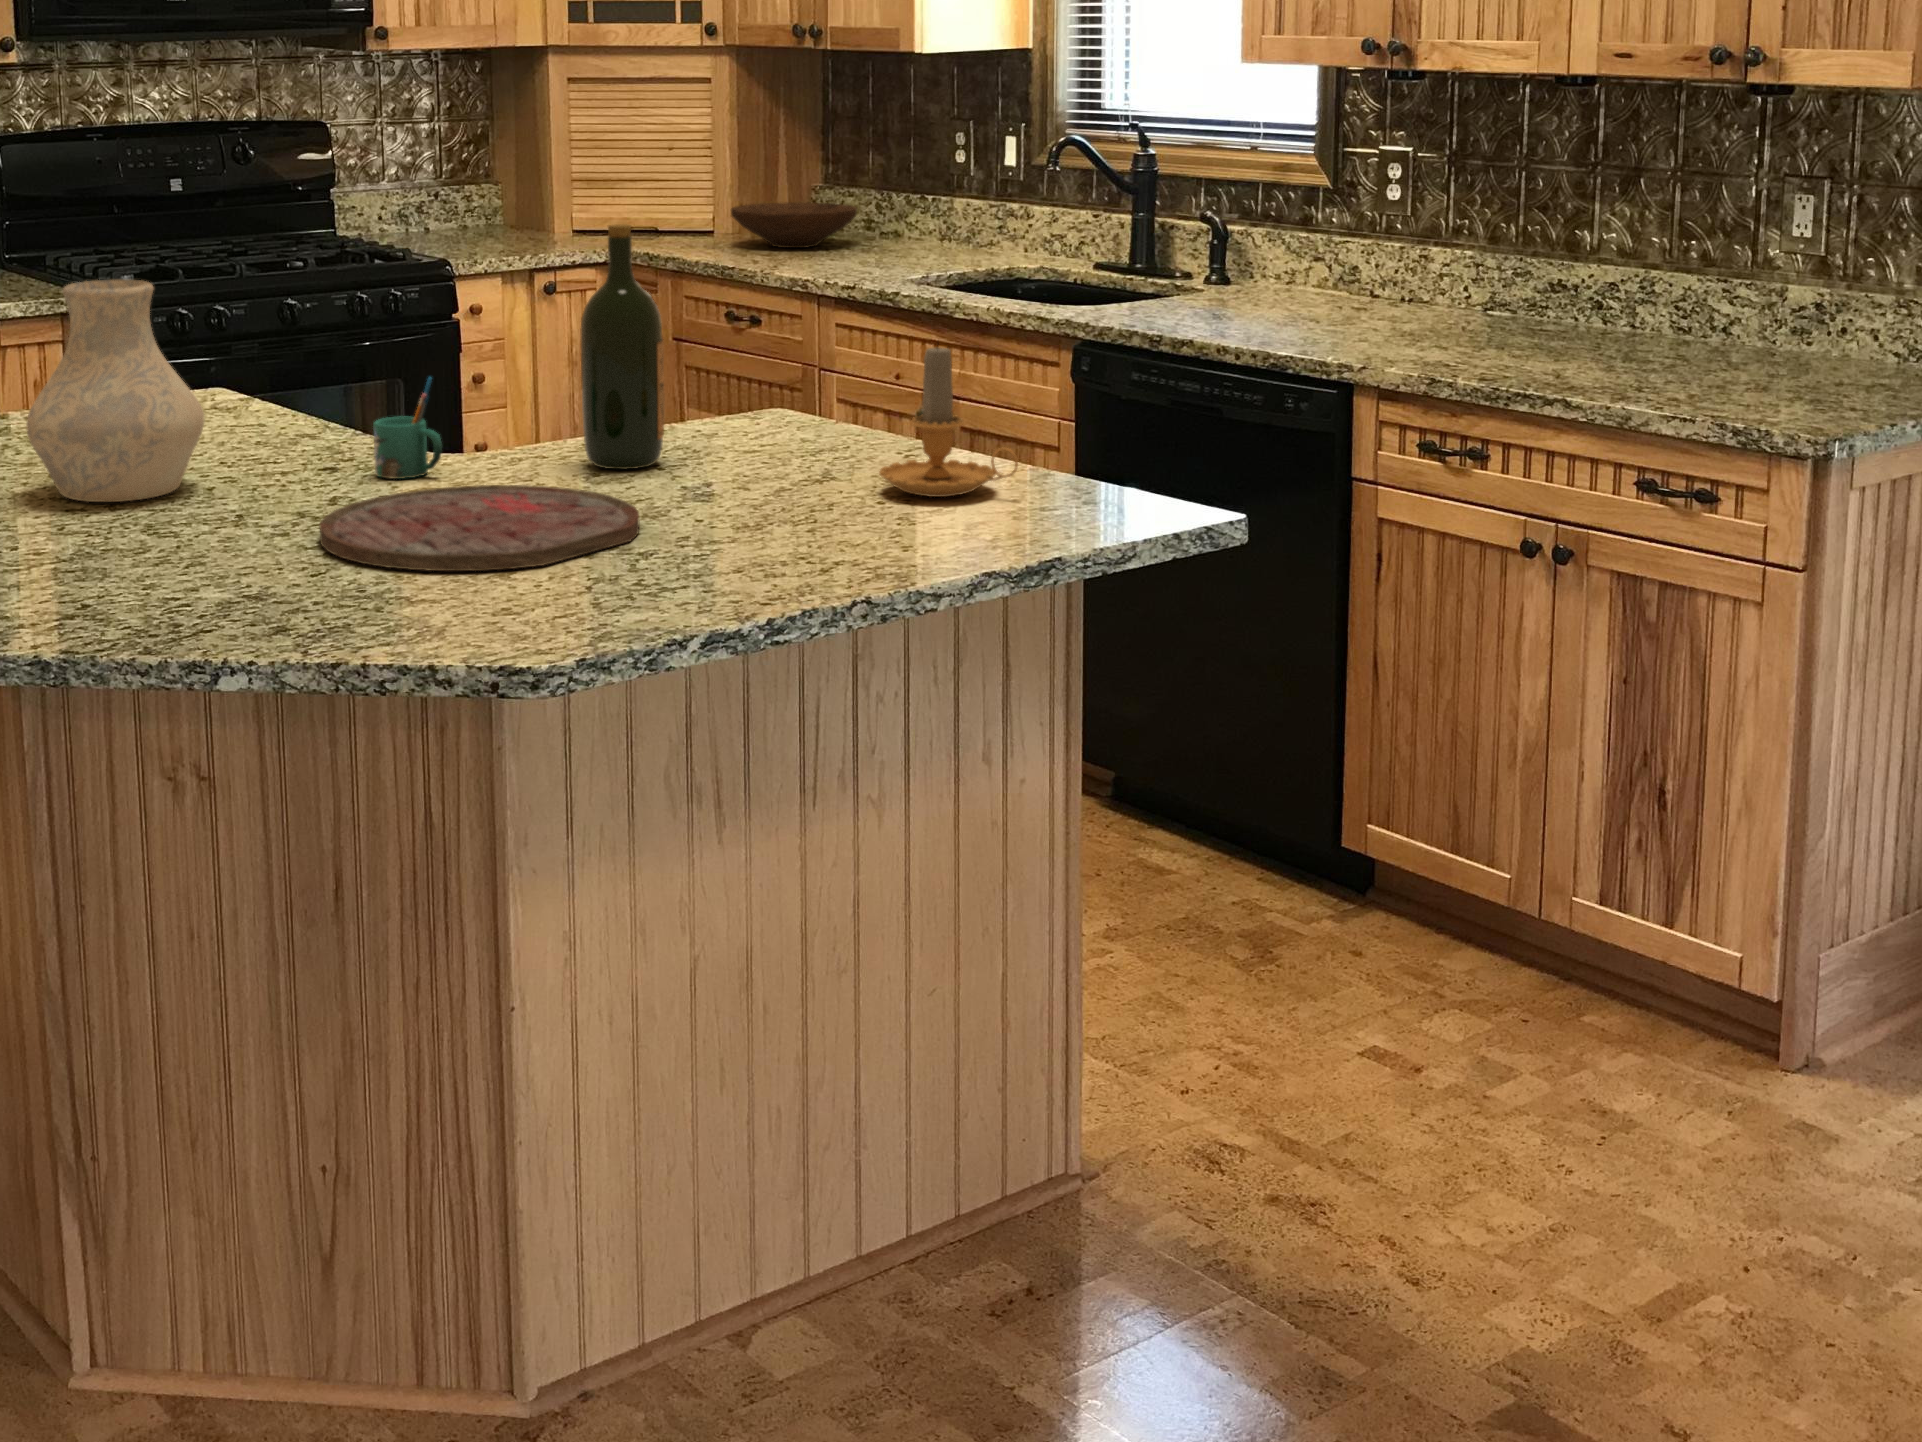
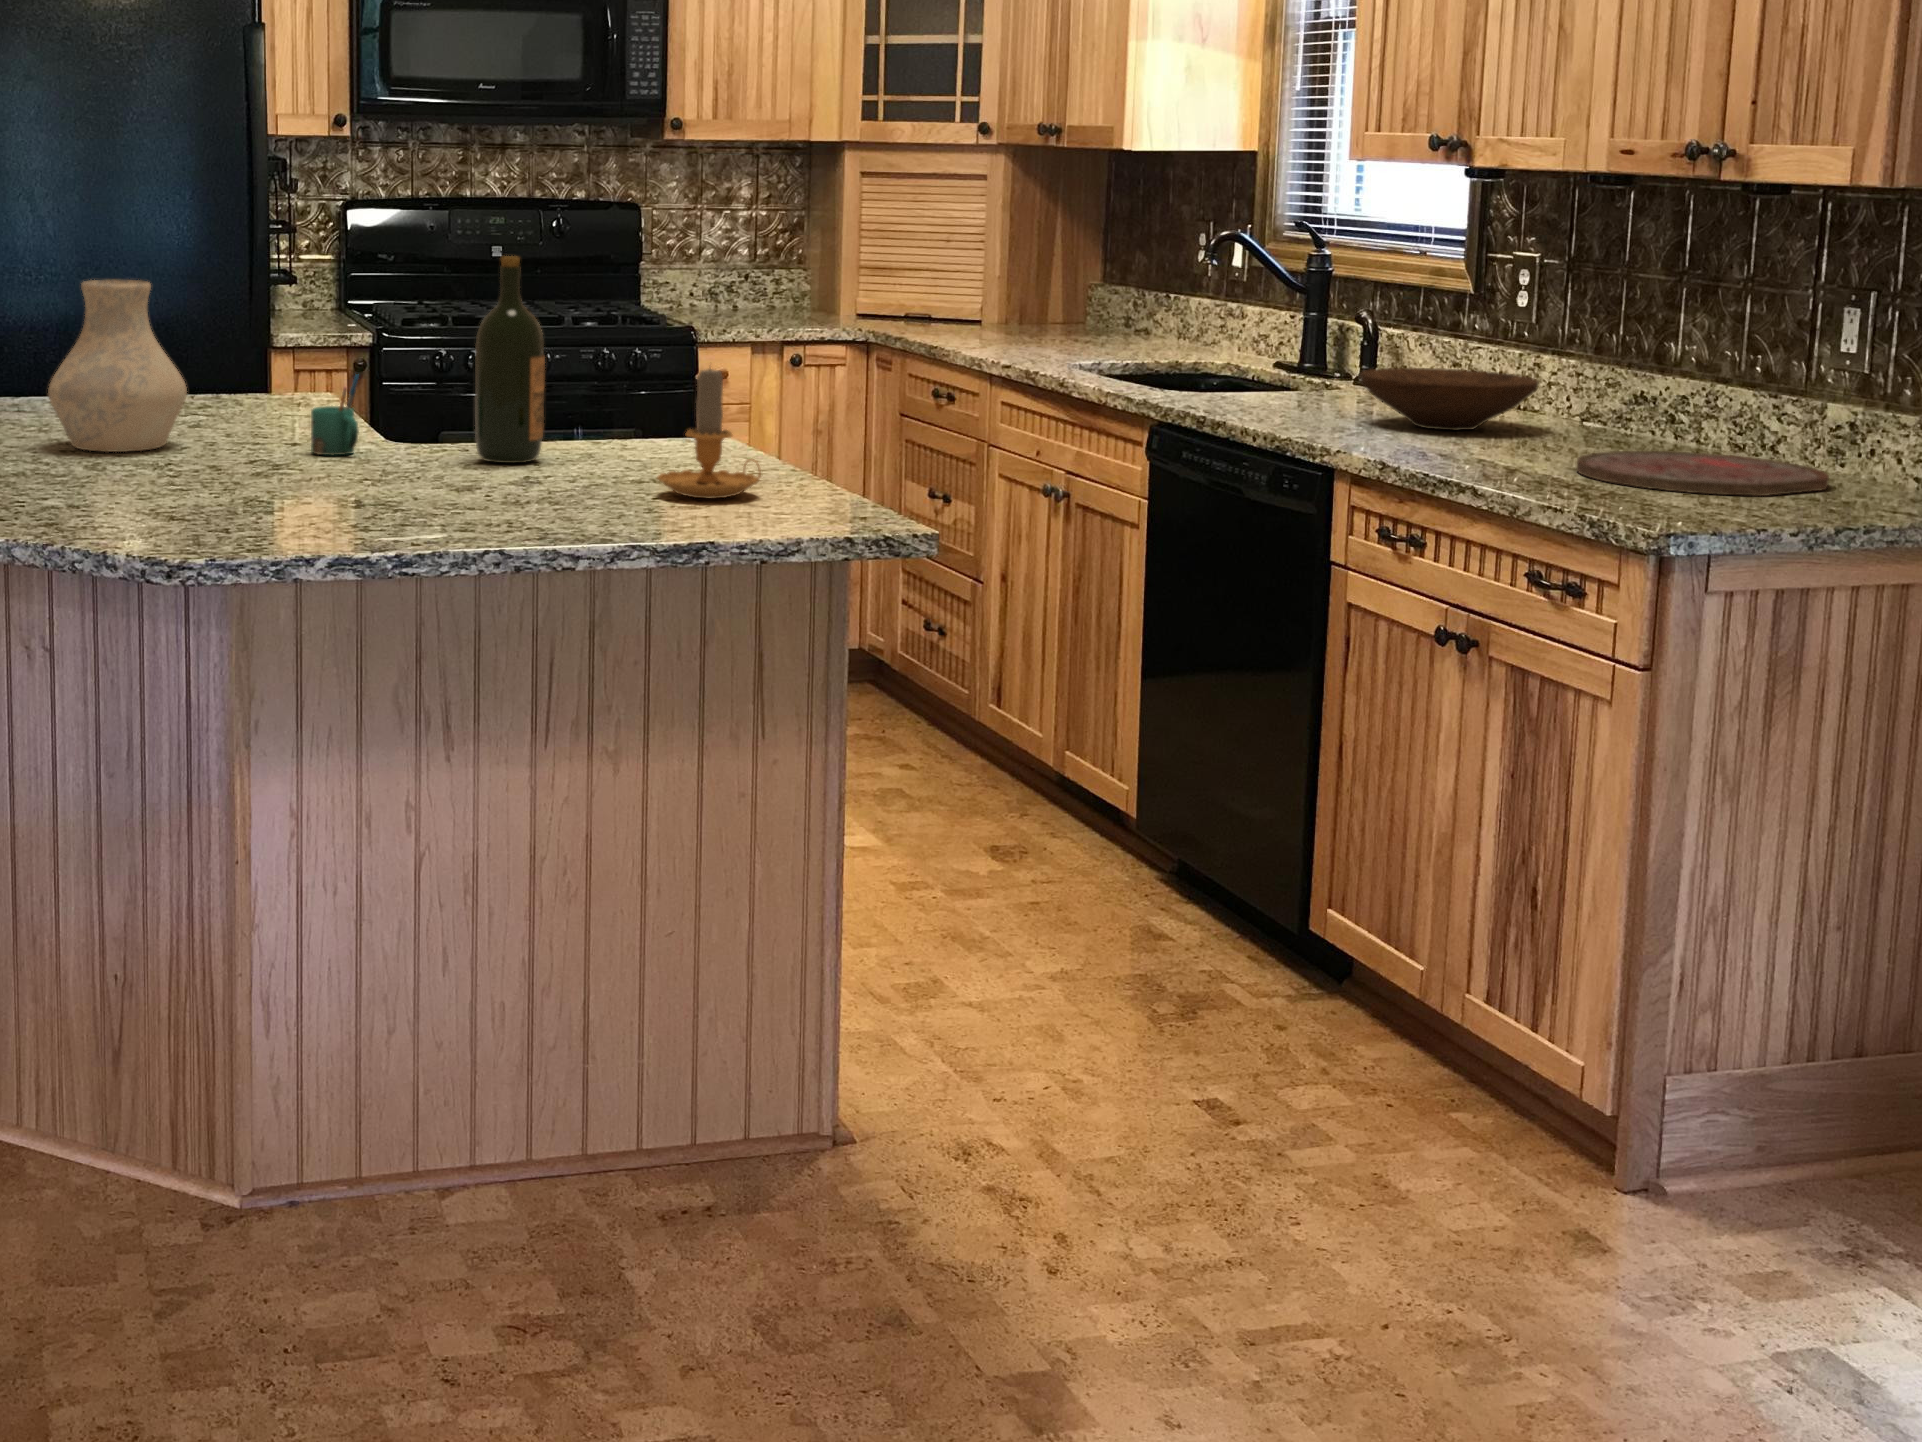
wooden bowl: present [731,202,857,248] -> present [1360,368,1539,430]
cutting board: present [320,485,639,571] -> present [1577,451,1829,496]

